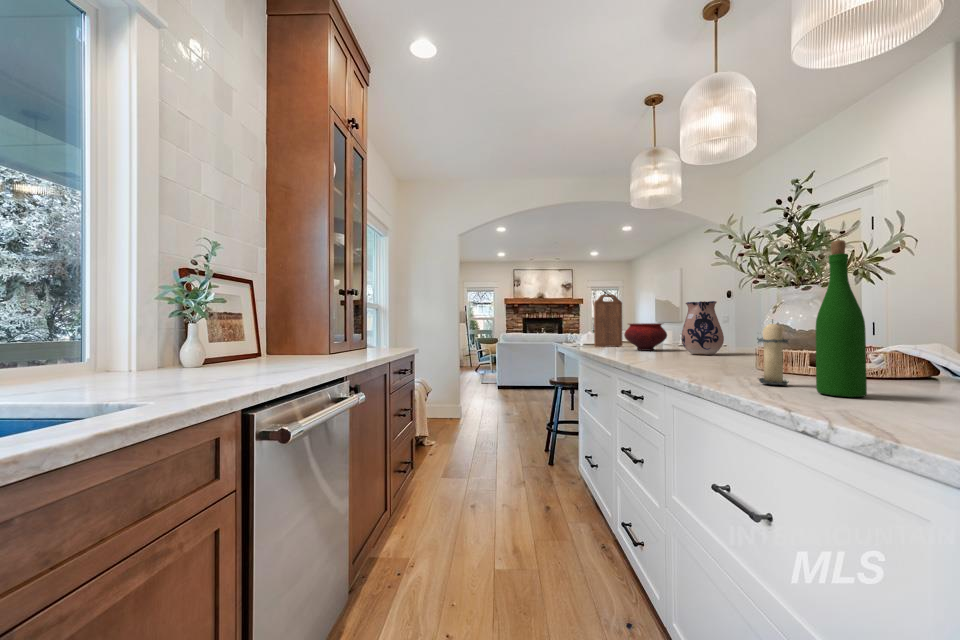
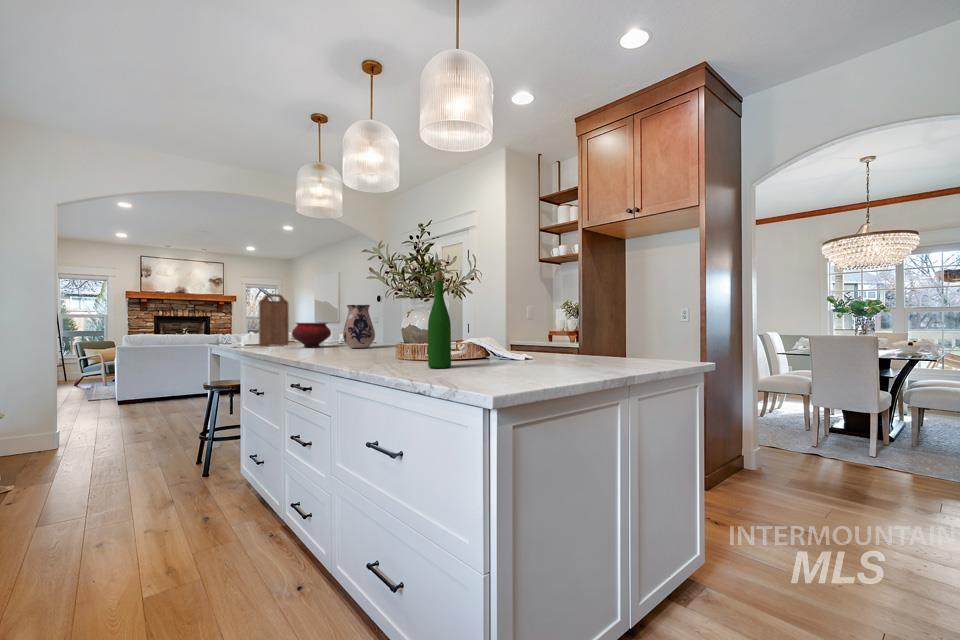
candle: present [757,319,788,385] -> none [395,320,417,366]

